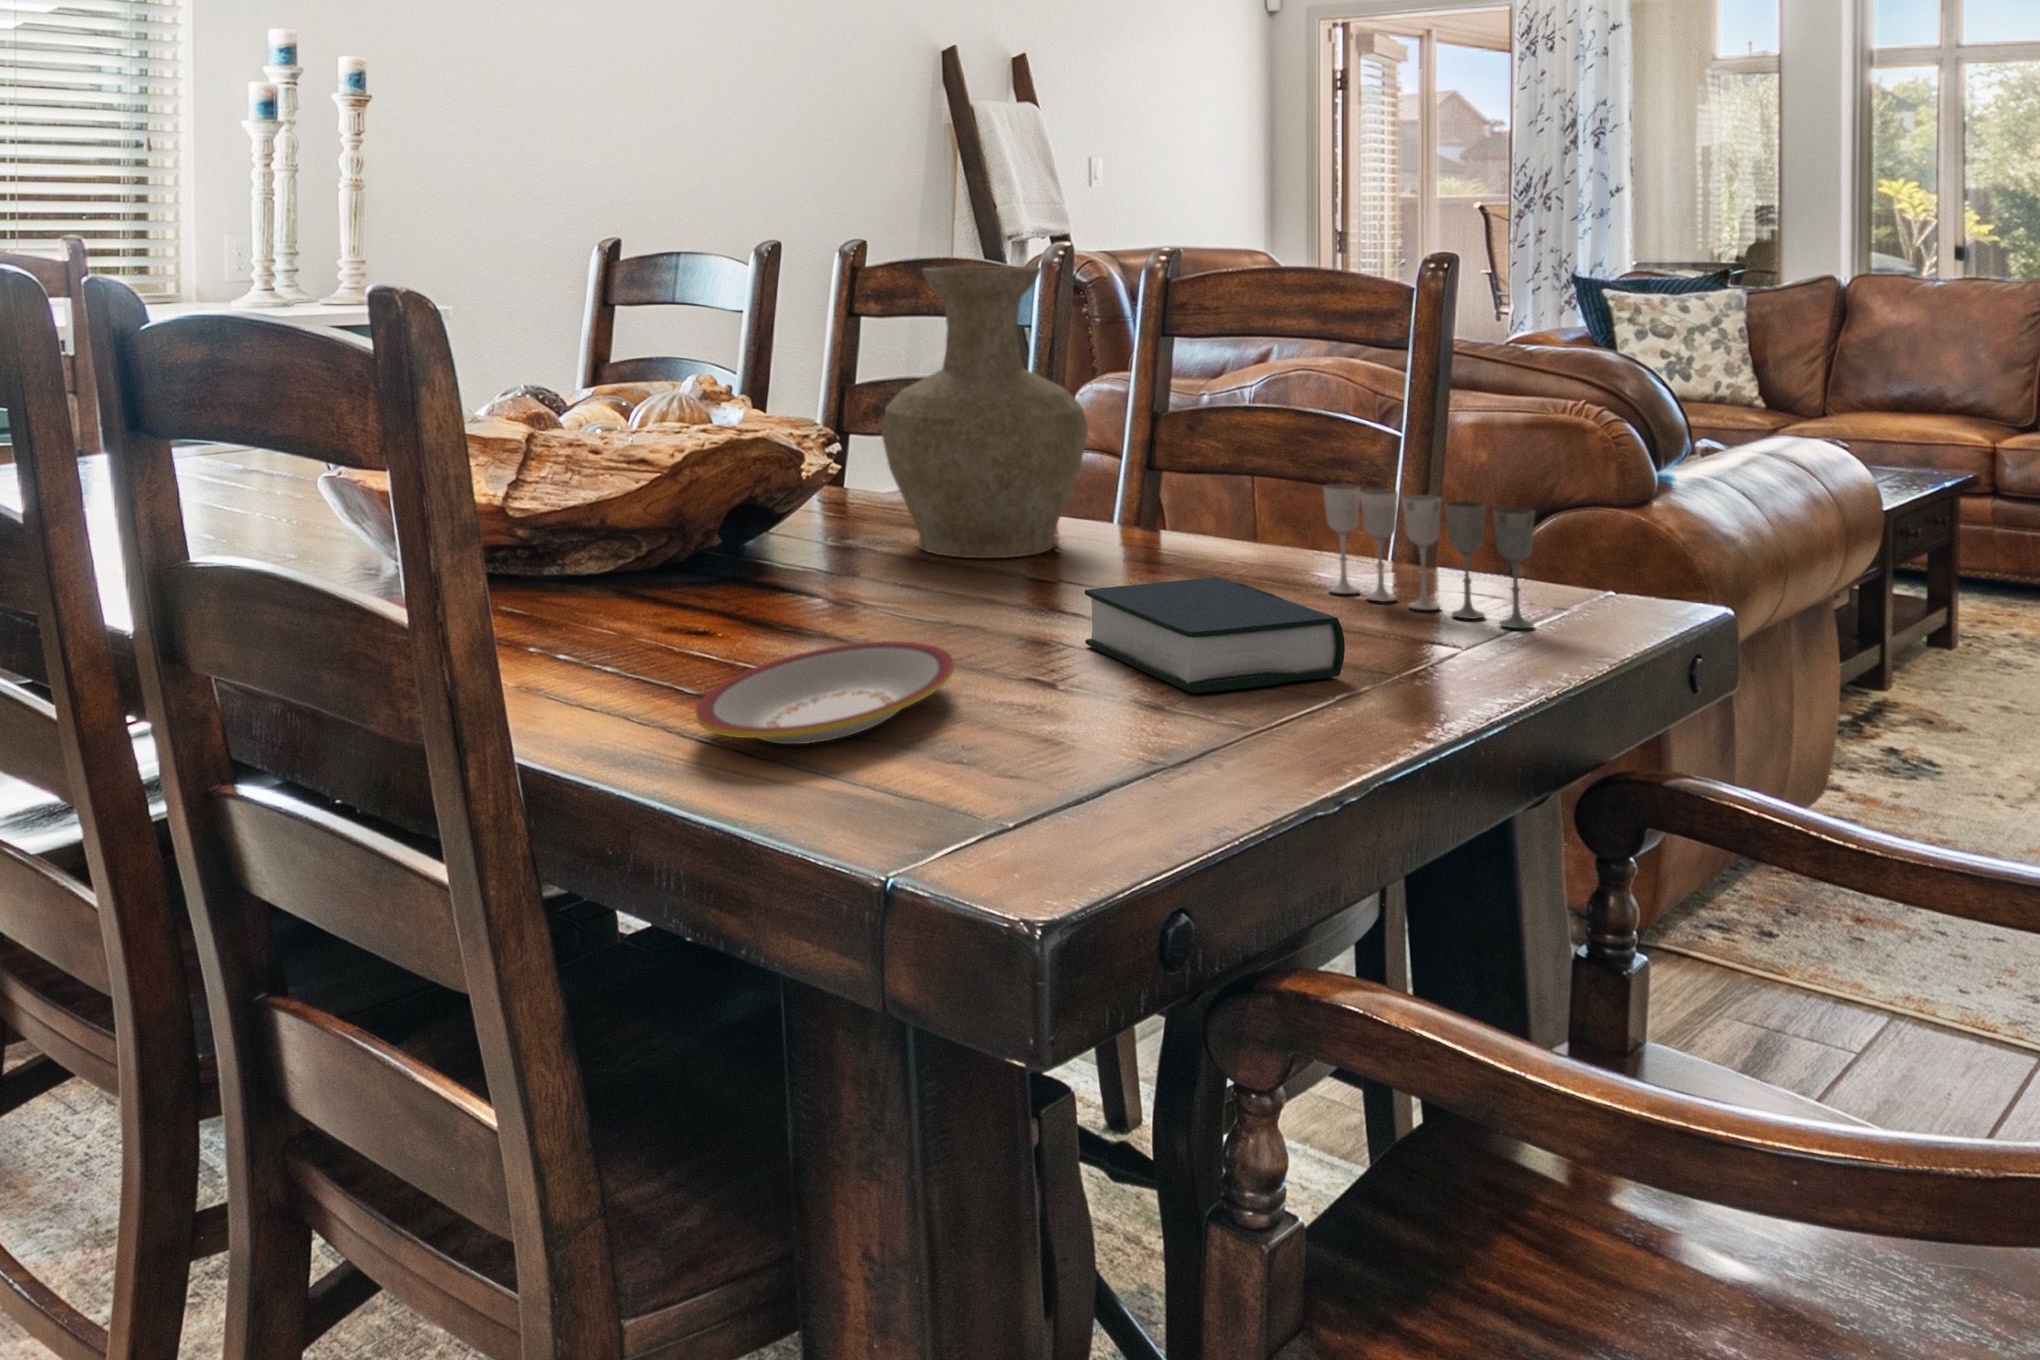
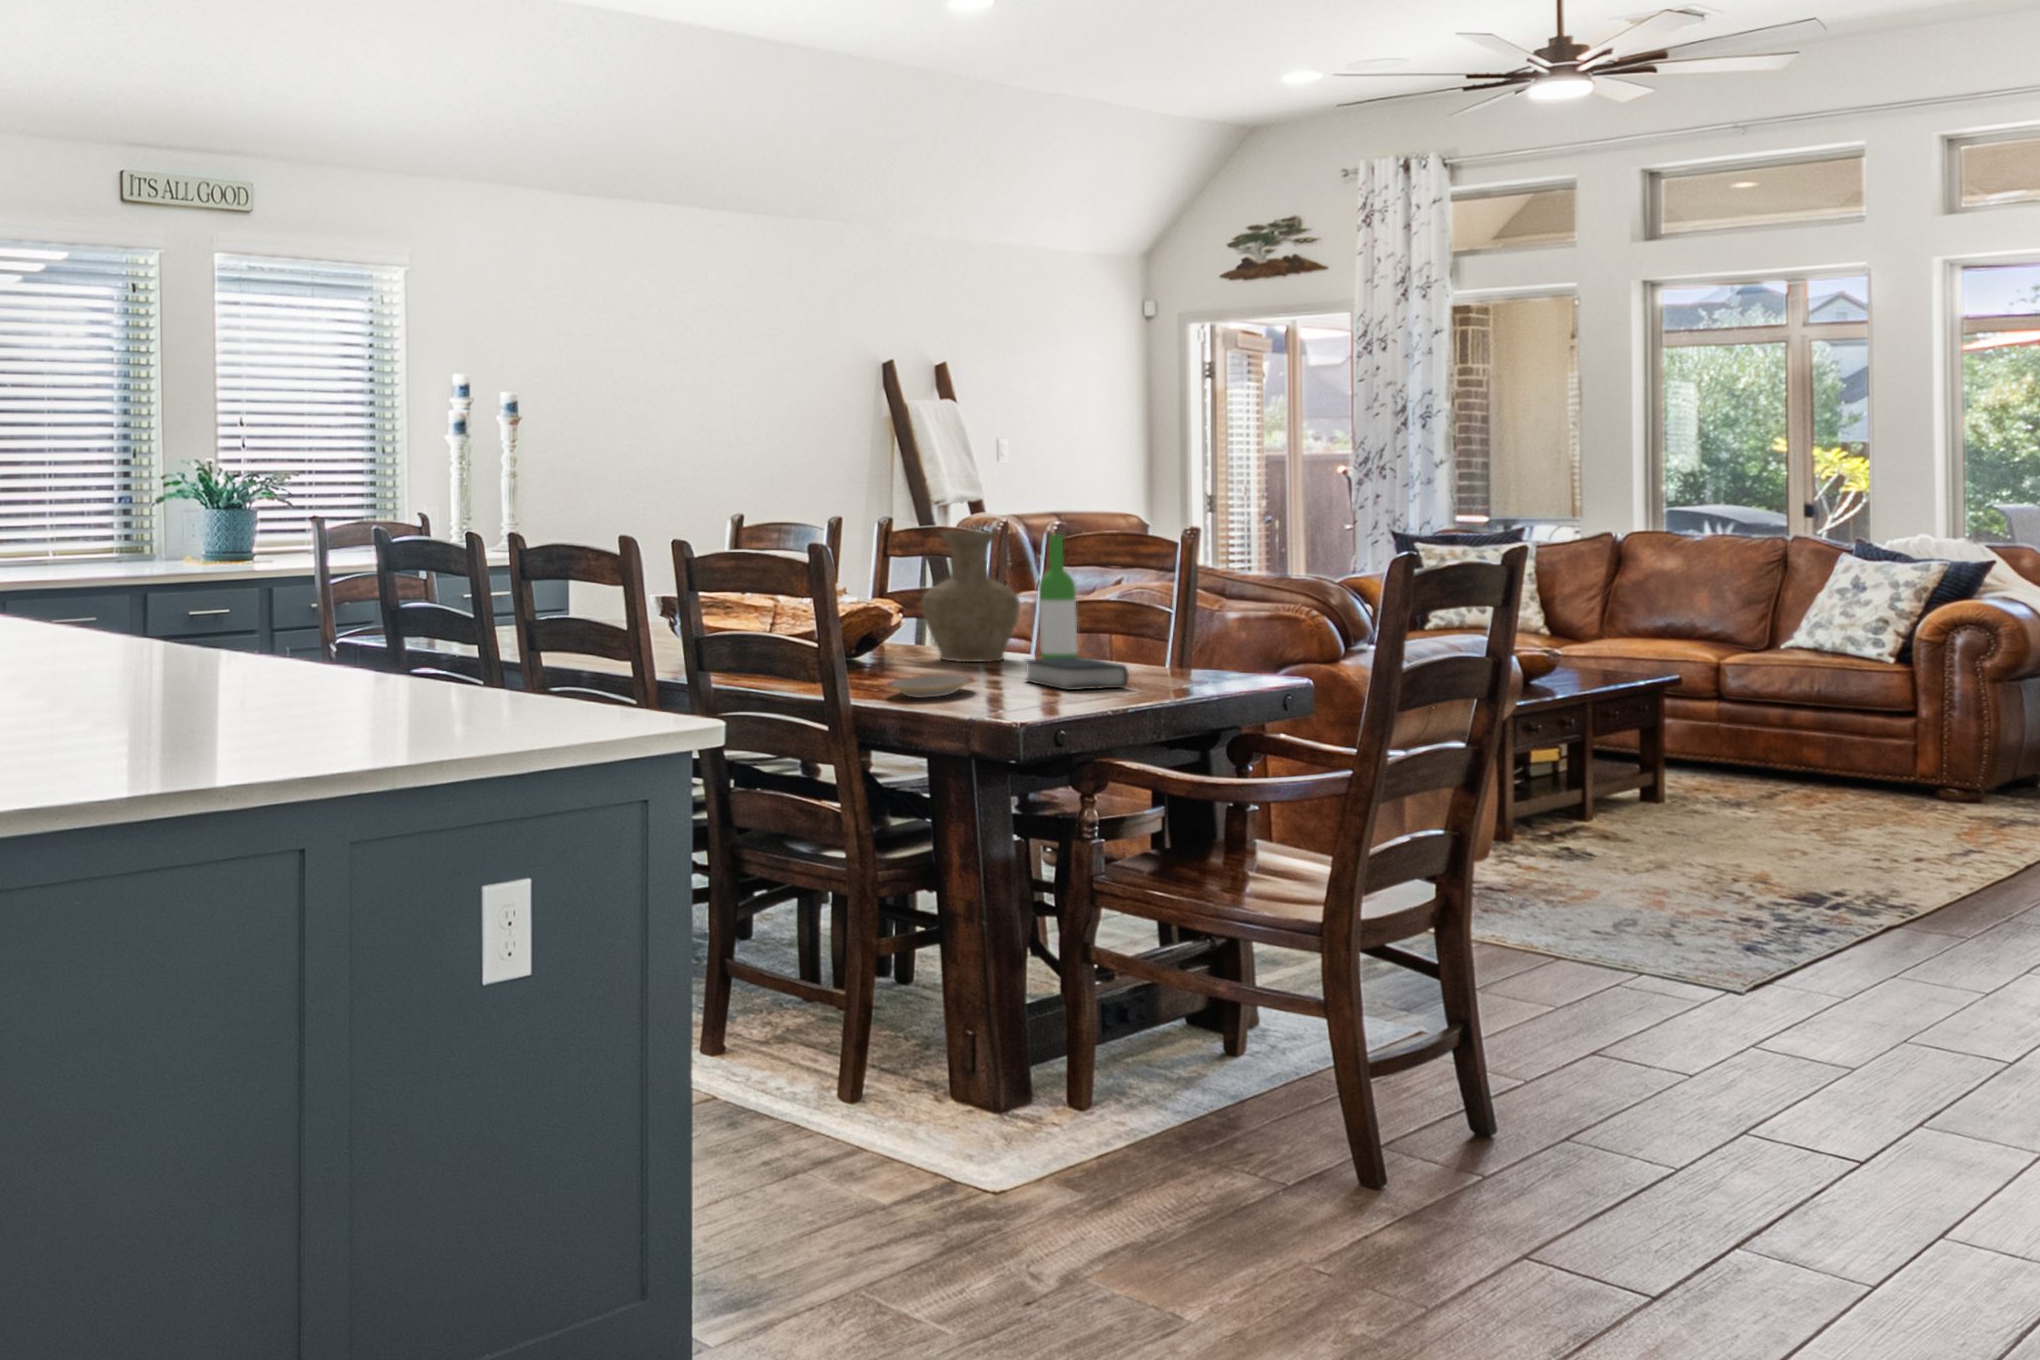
wine bottle: none [1126,274,1210,590] -> present [1039,534,1078,659]
wine glass: present [1323,484,1535,628] -> none [1128,625,1216,678]

